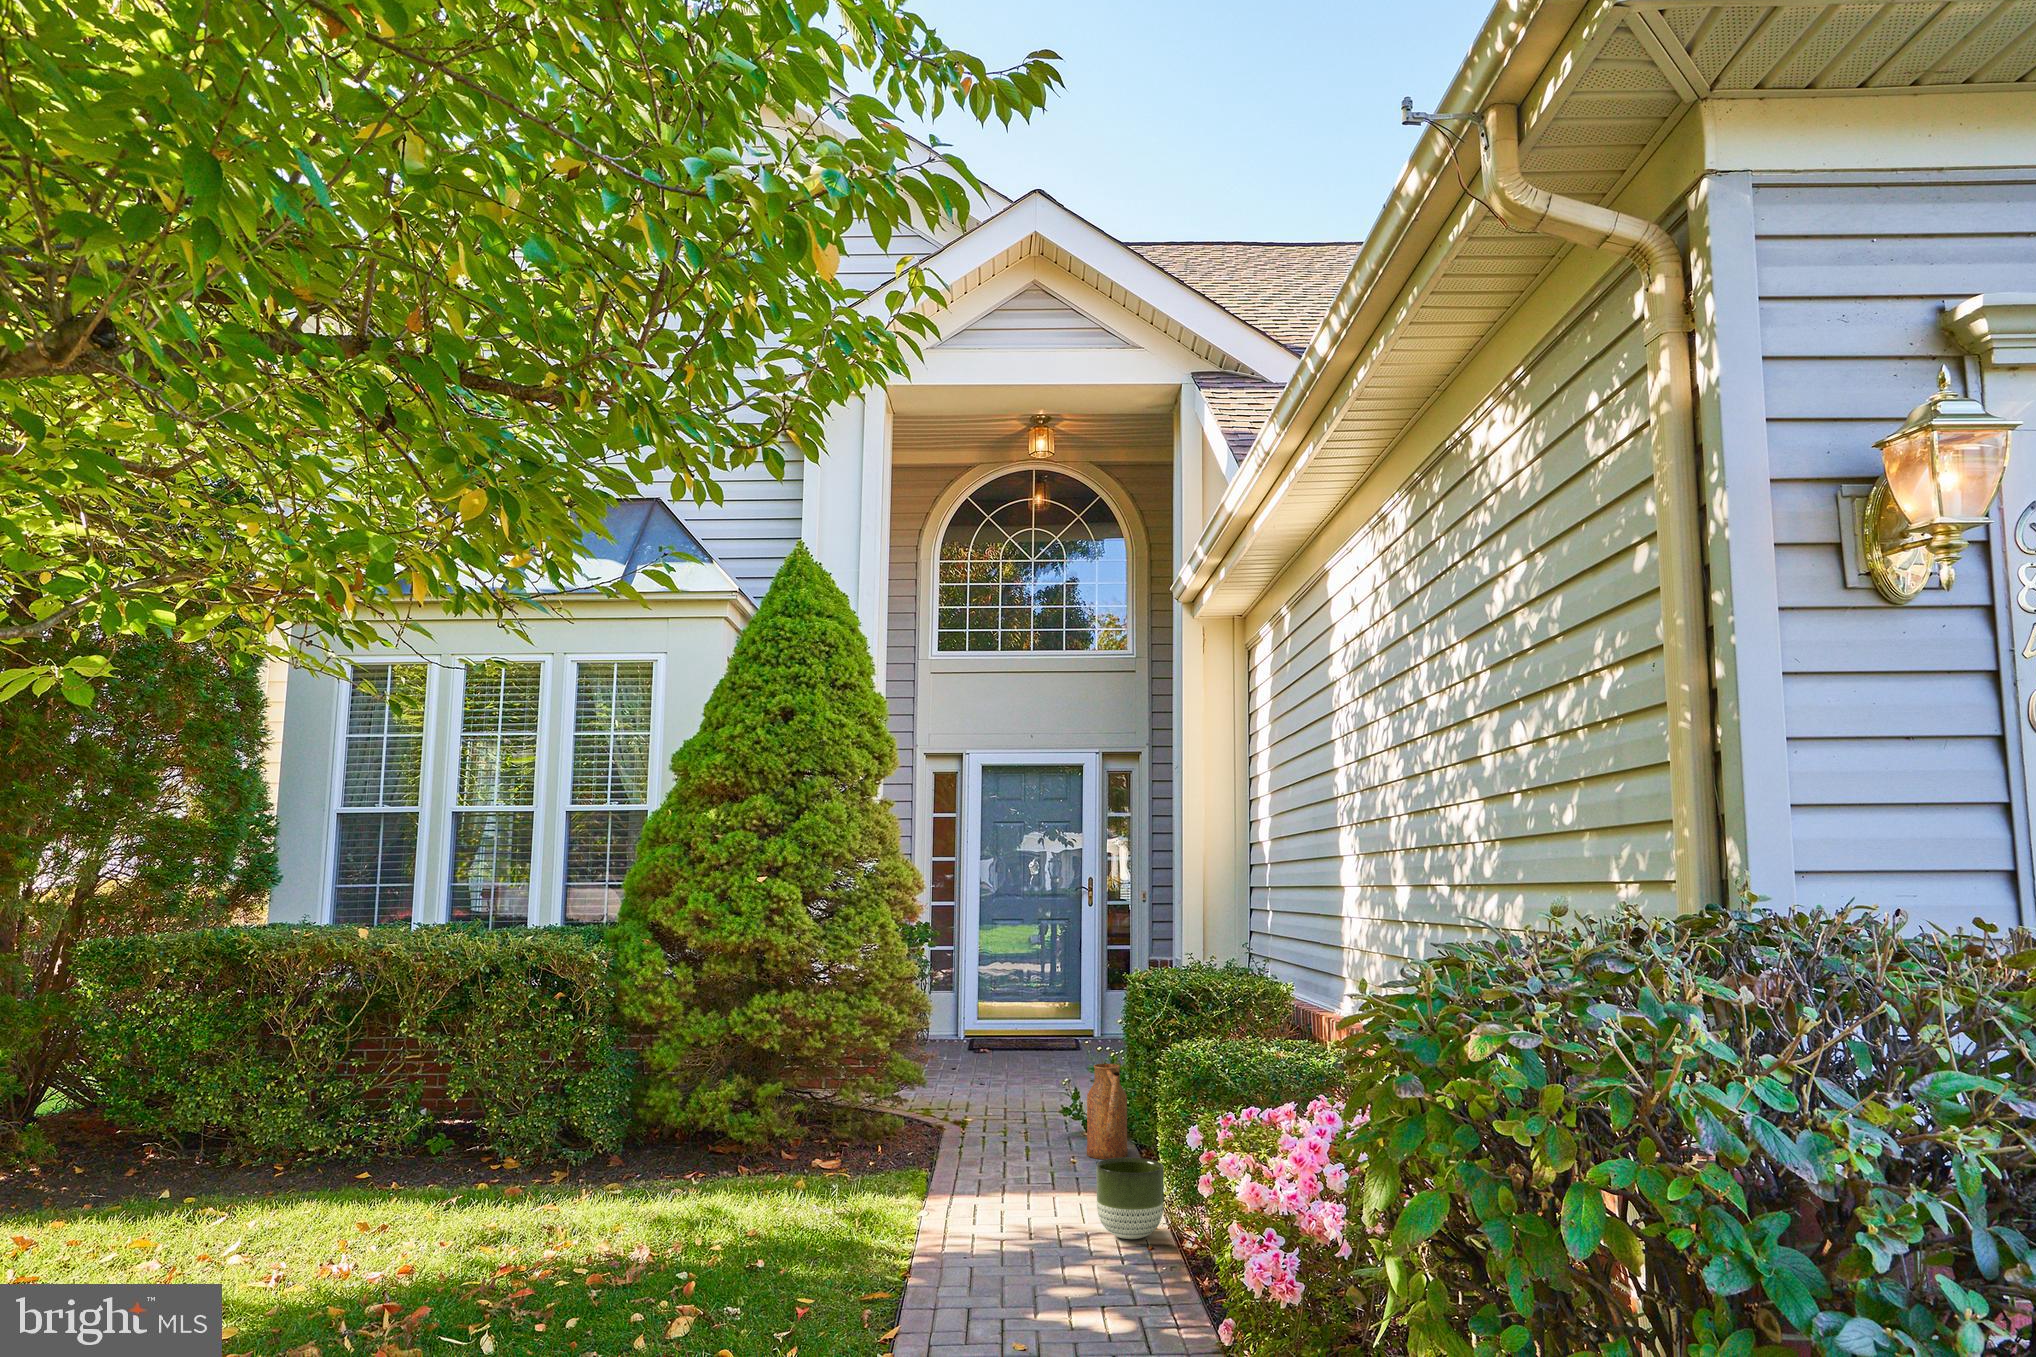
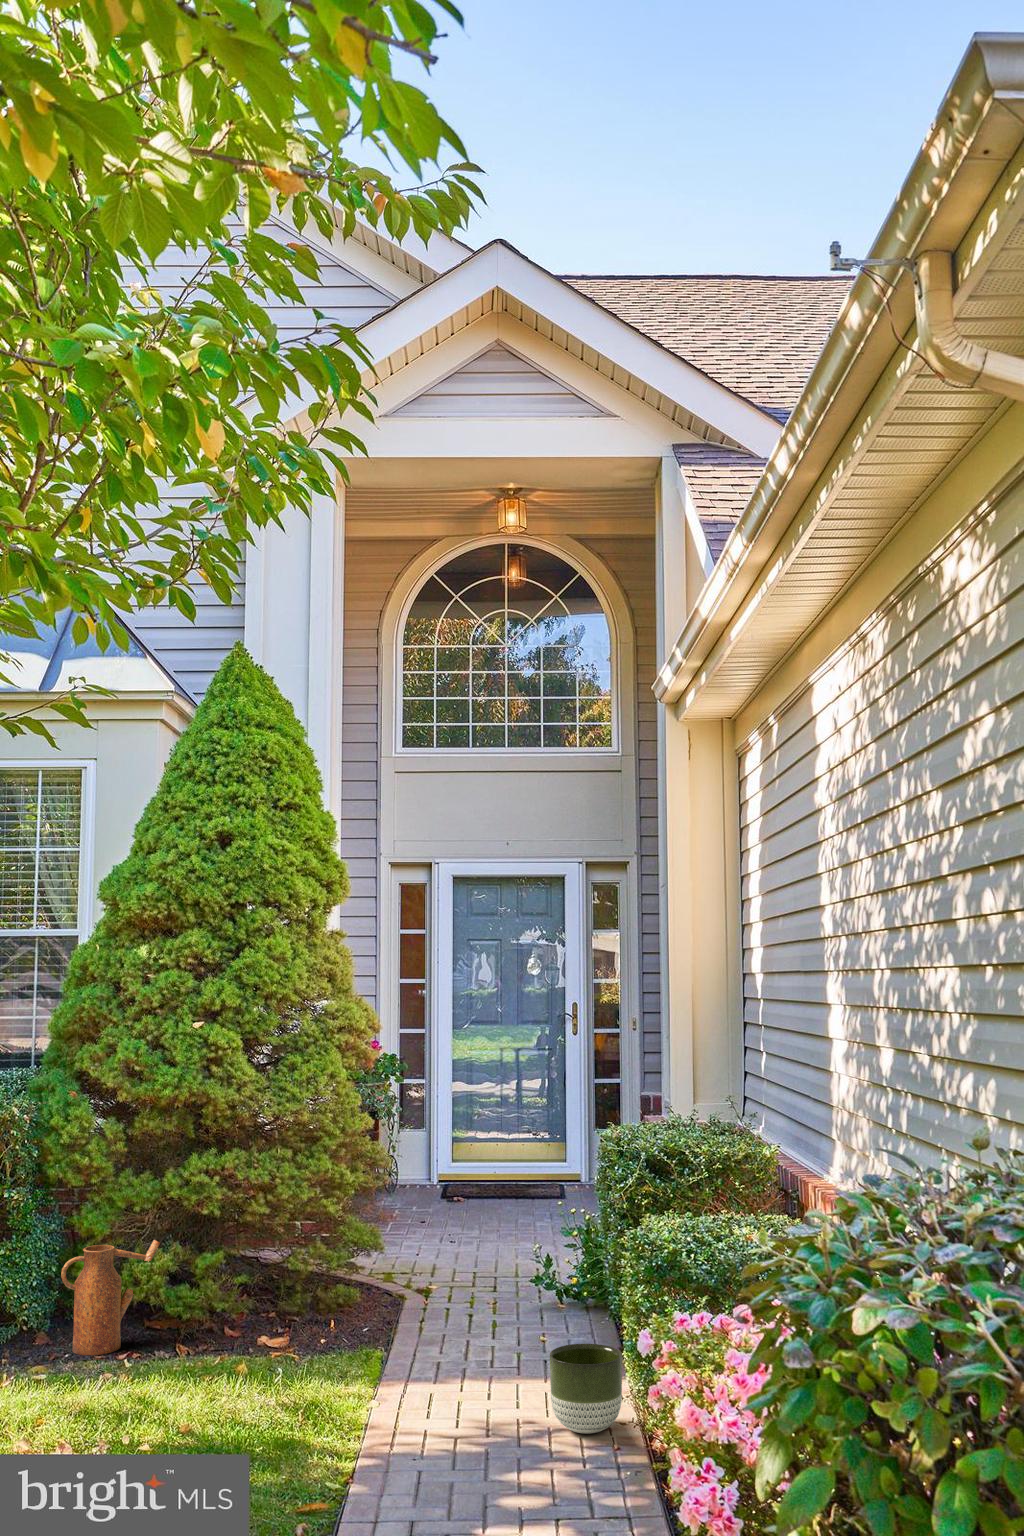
watering can: present [1087,1064,1128,1159] -> present [61,1240,160,1355]

